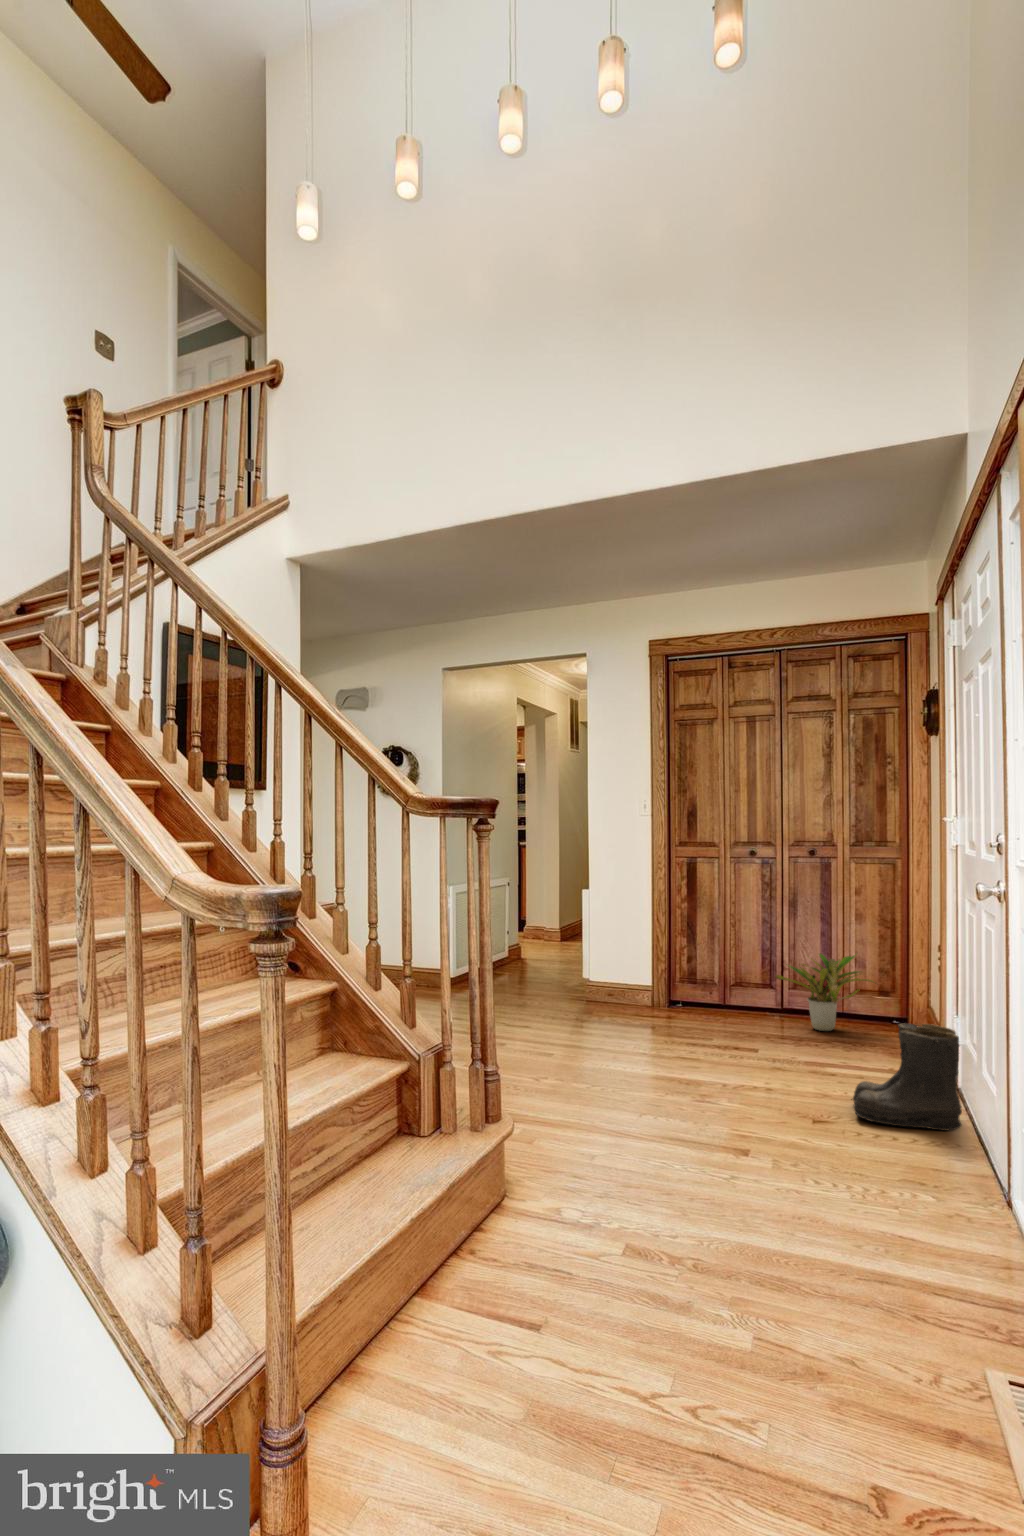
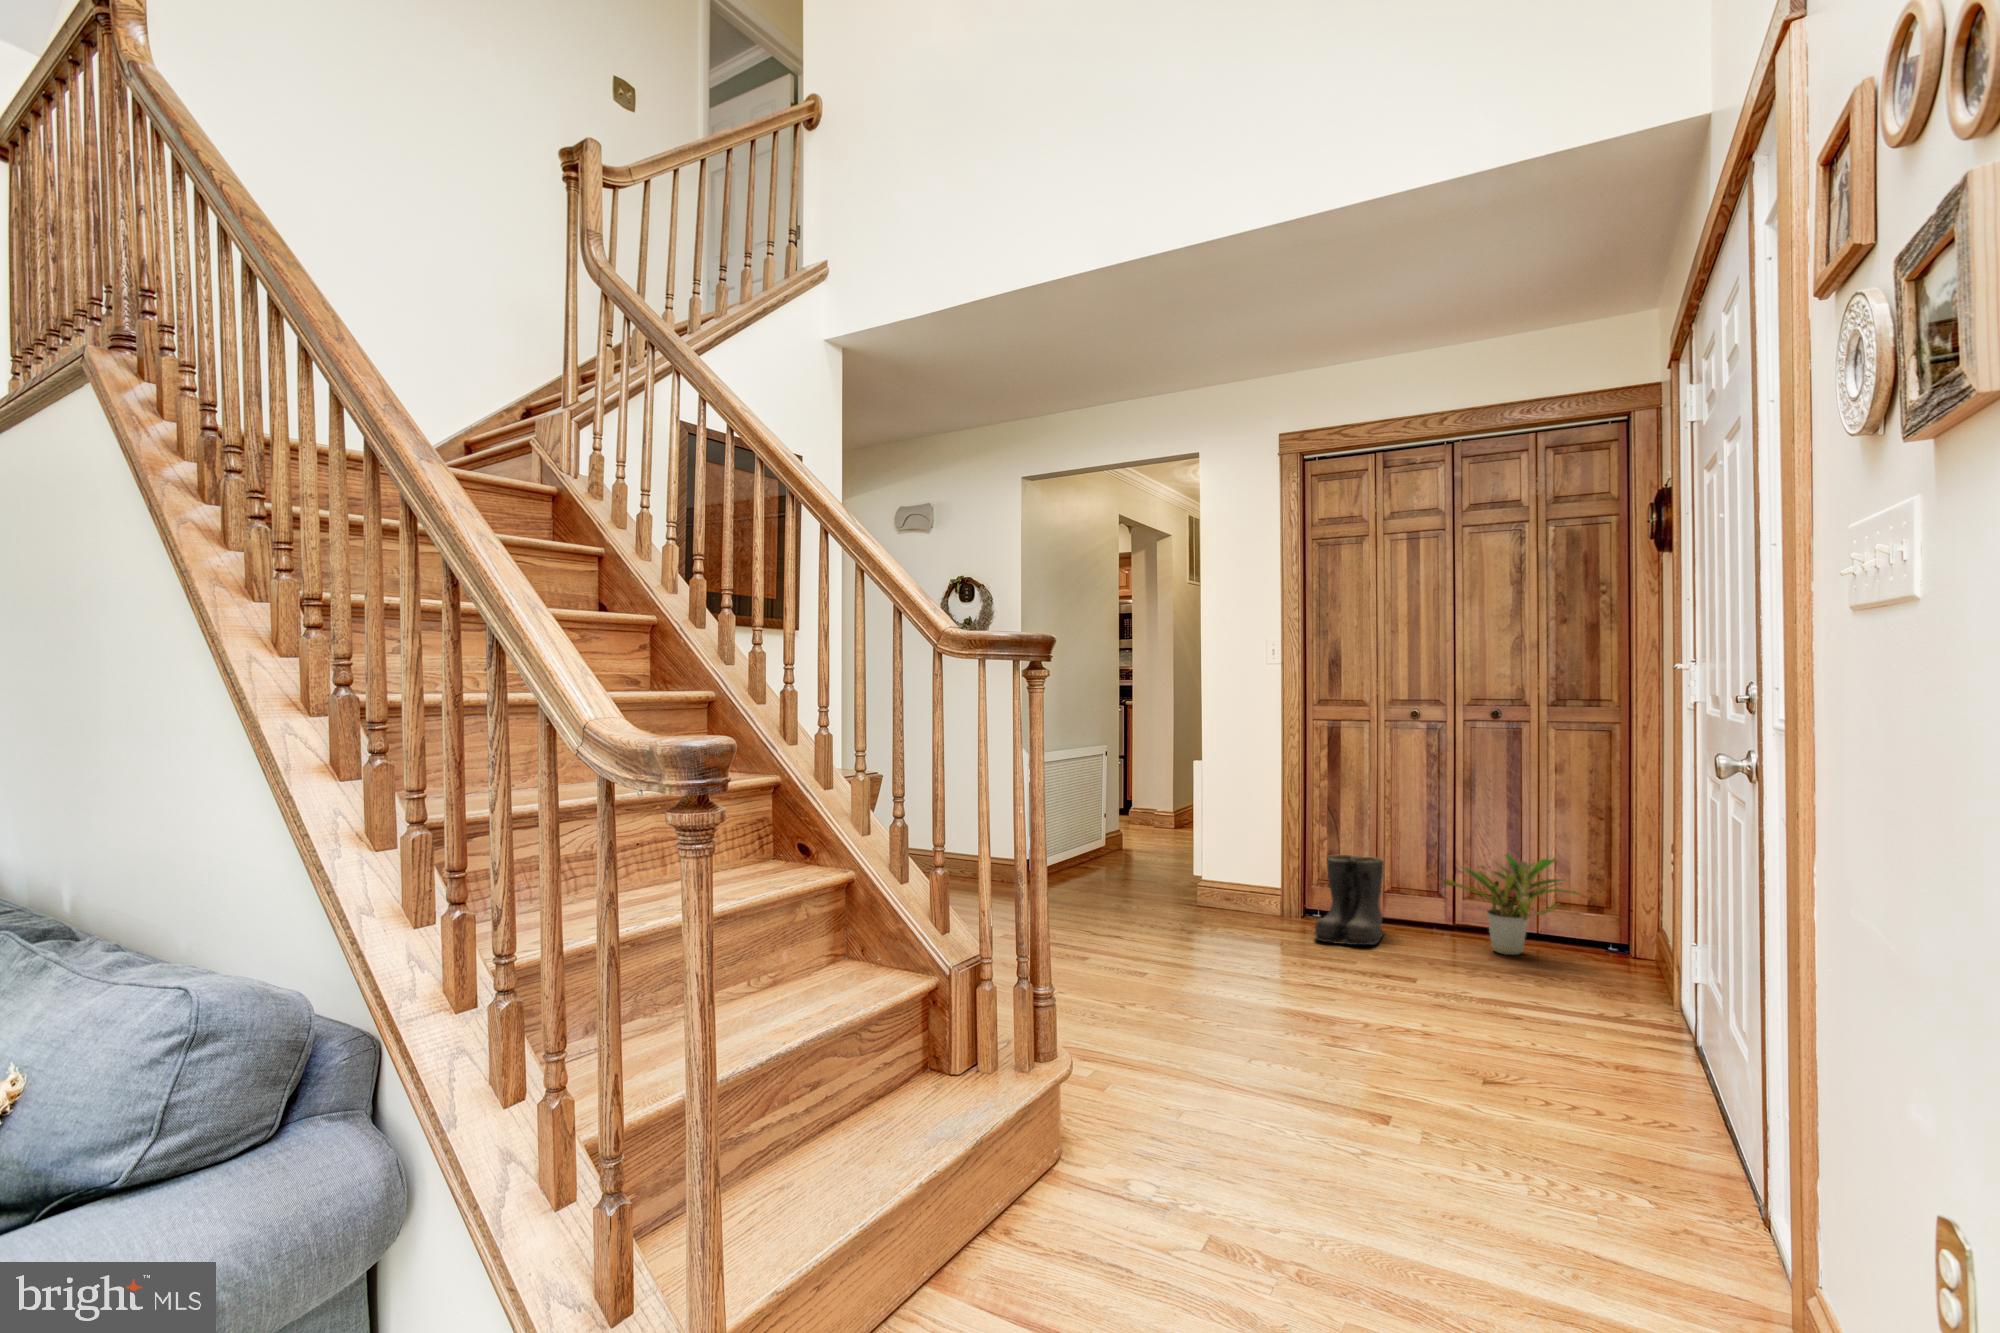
boots: present [851,1024,962,1131] -> present [1315,855,1384,945]

